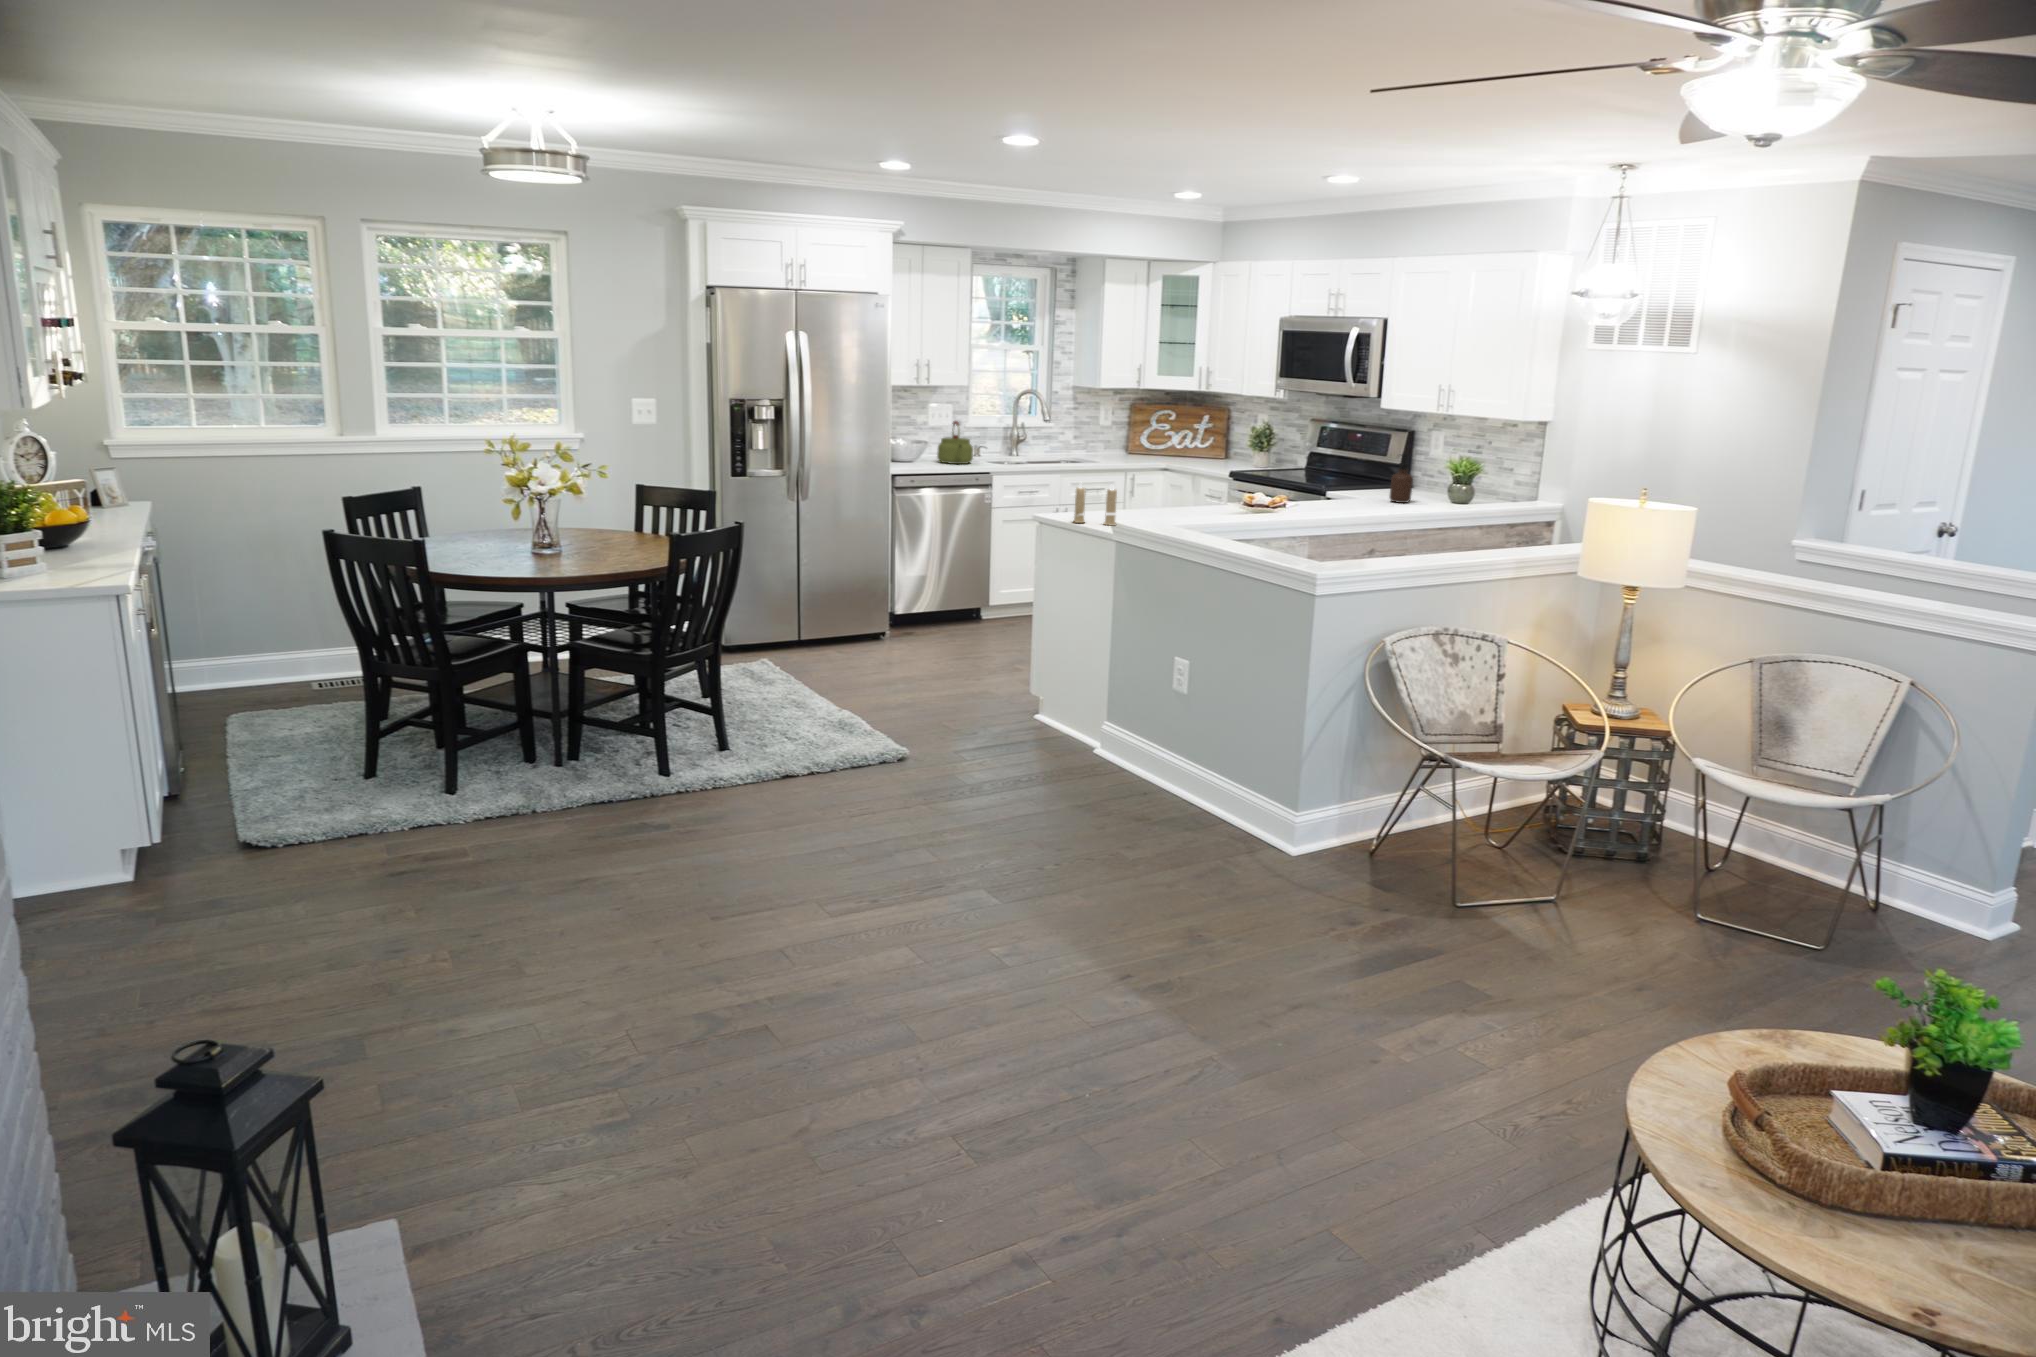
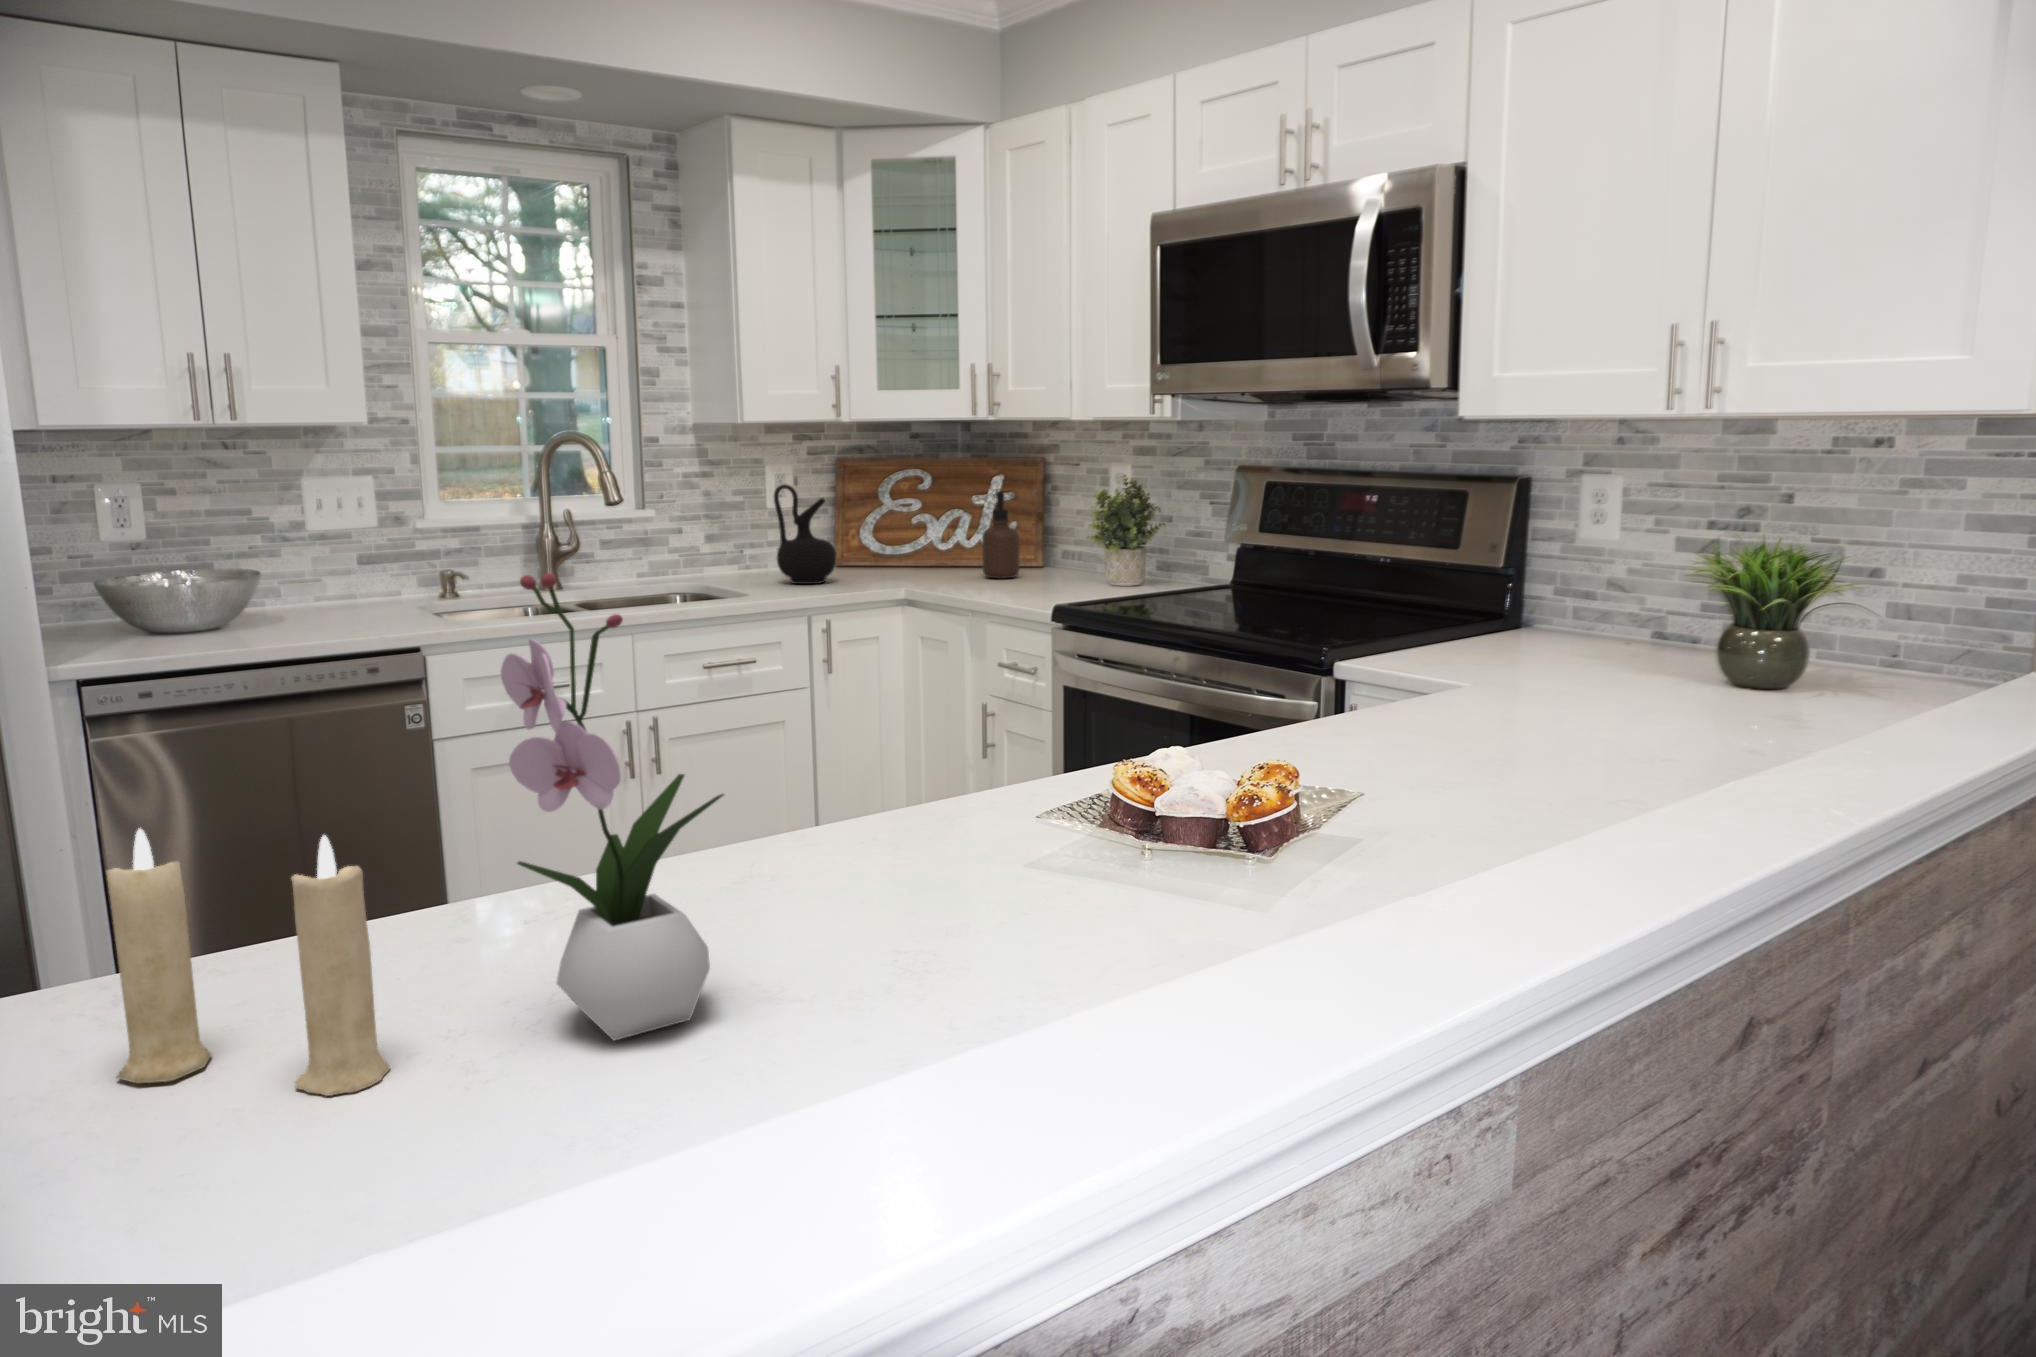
ceramic jug: none [1108,416,1133,460] -> present [774,484,836,584]
kettle: present [937,421,973,464] -> none [283,512,389,626]
flower arrangement: none [1137,443,1173,524] -> present [501,573,724,1041]
soap dispenser: present [1390,453,1413,503] -> present [982,492,1020,579]

